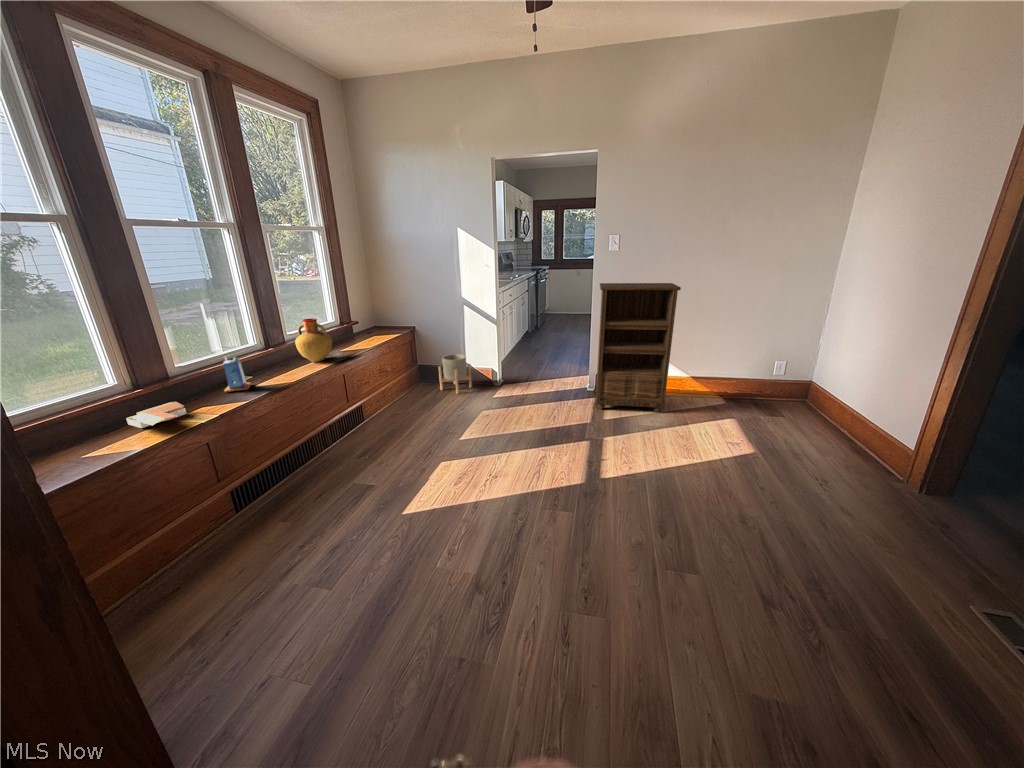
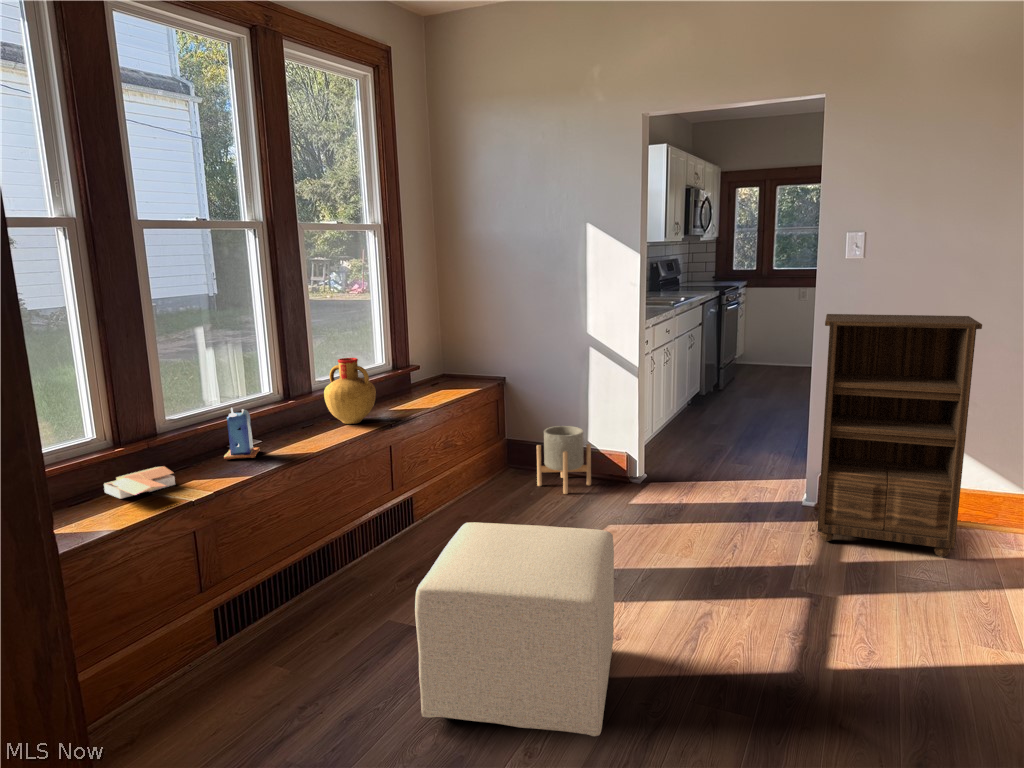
ottoman: none [371,418,494,543] -> present [415,522,614,736]

